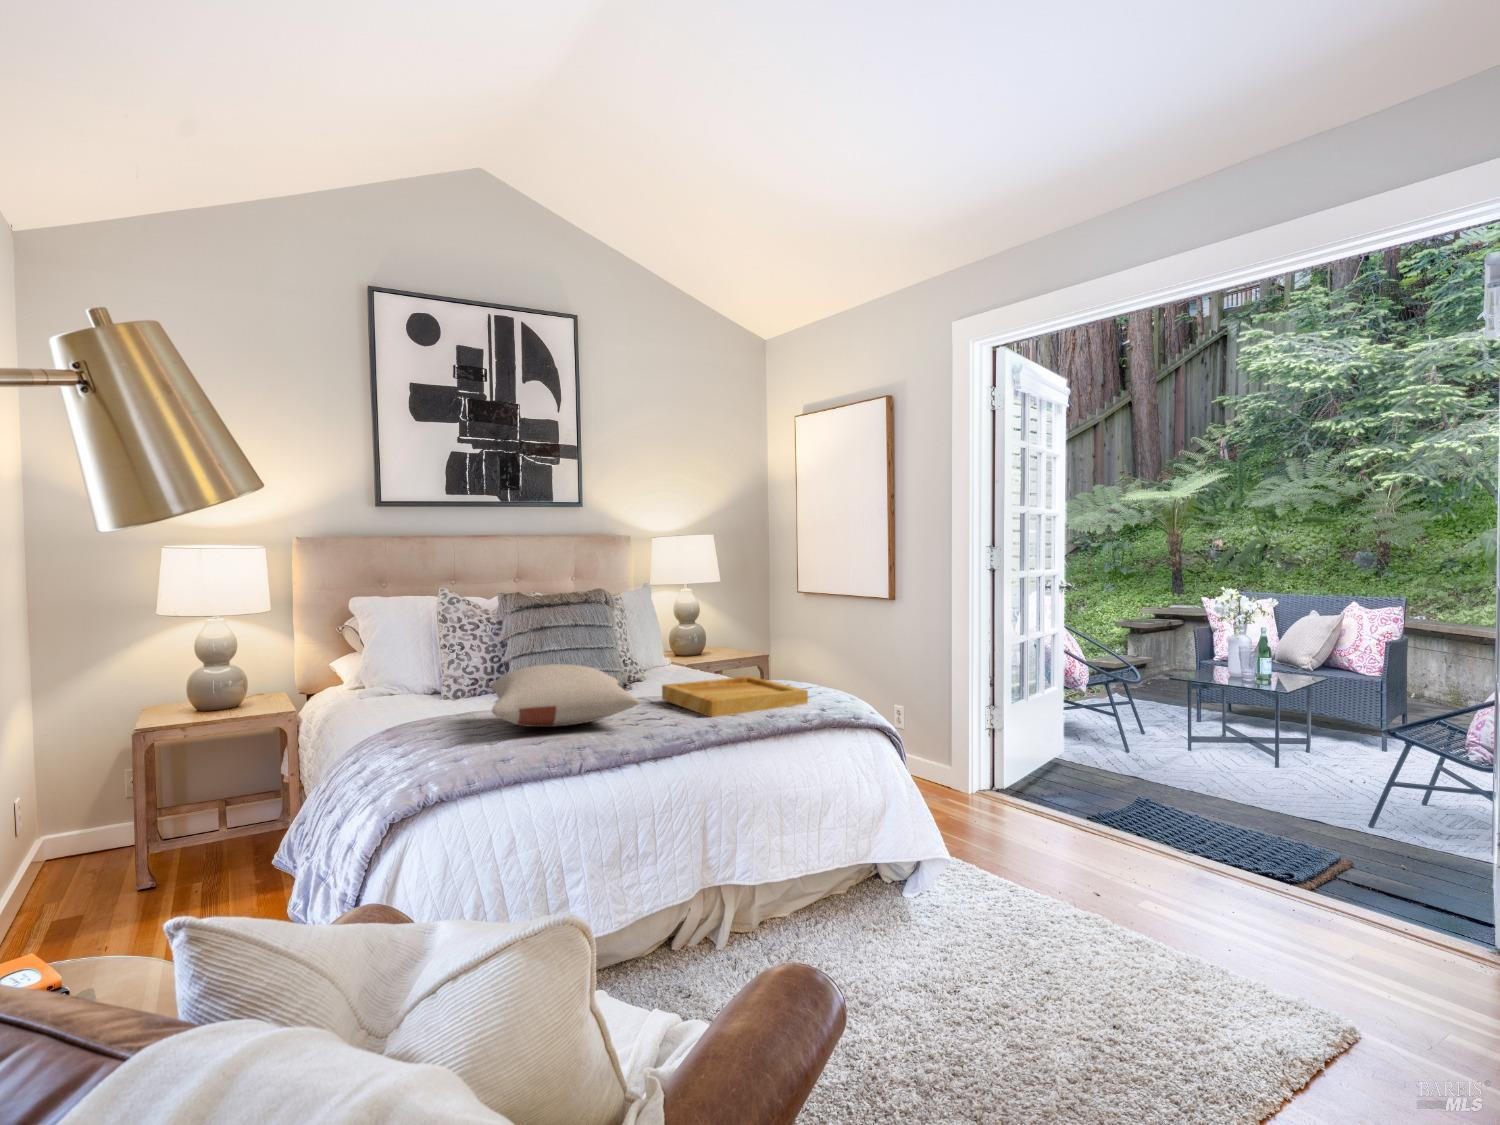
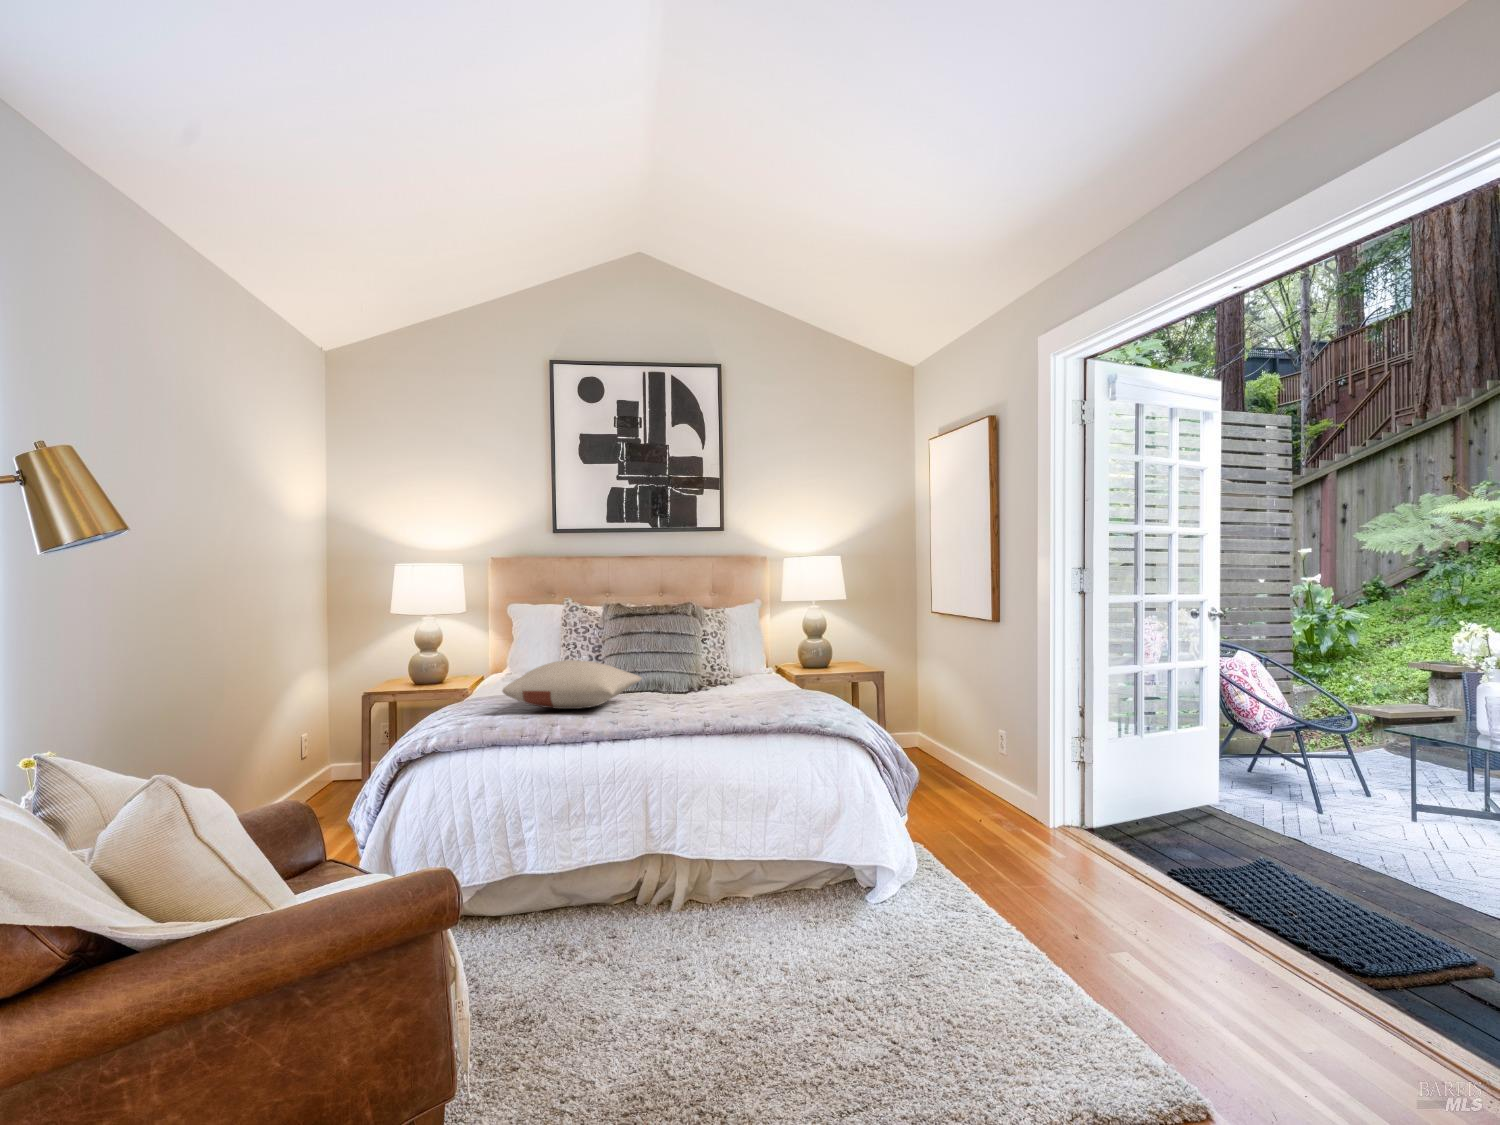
tray: present [662,676,808,717] -> none [682,684,784,713]

